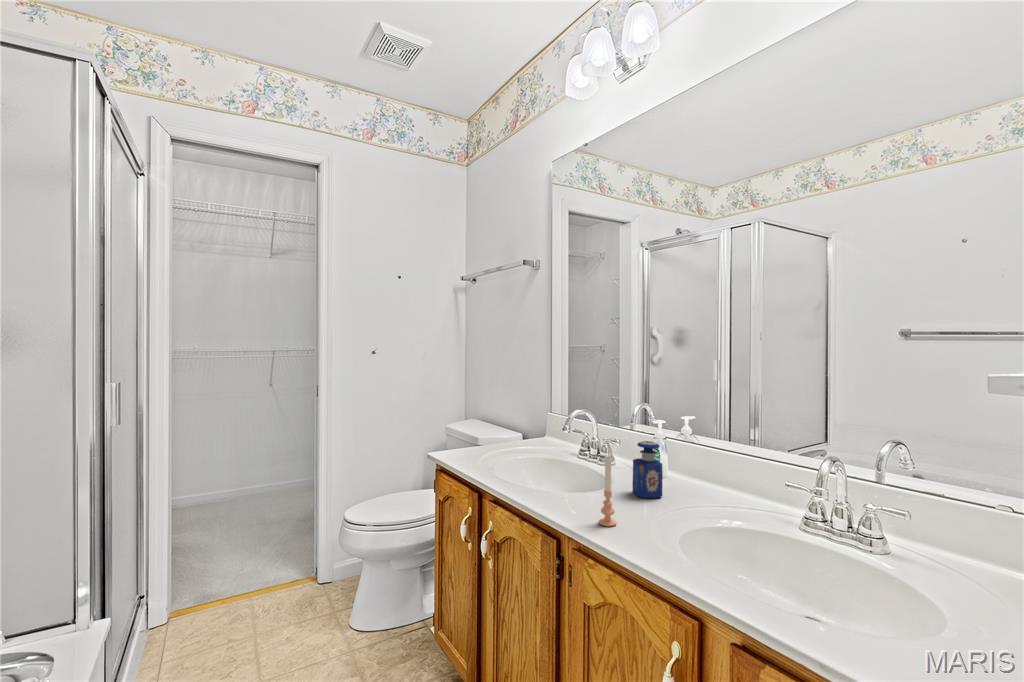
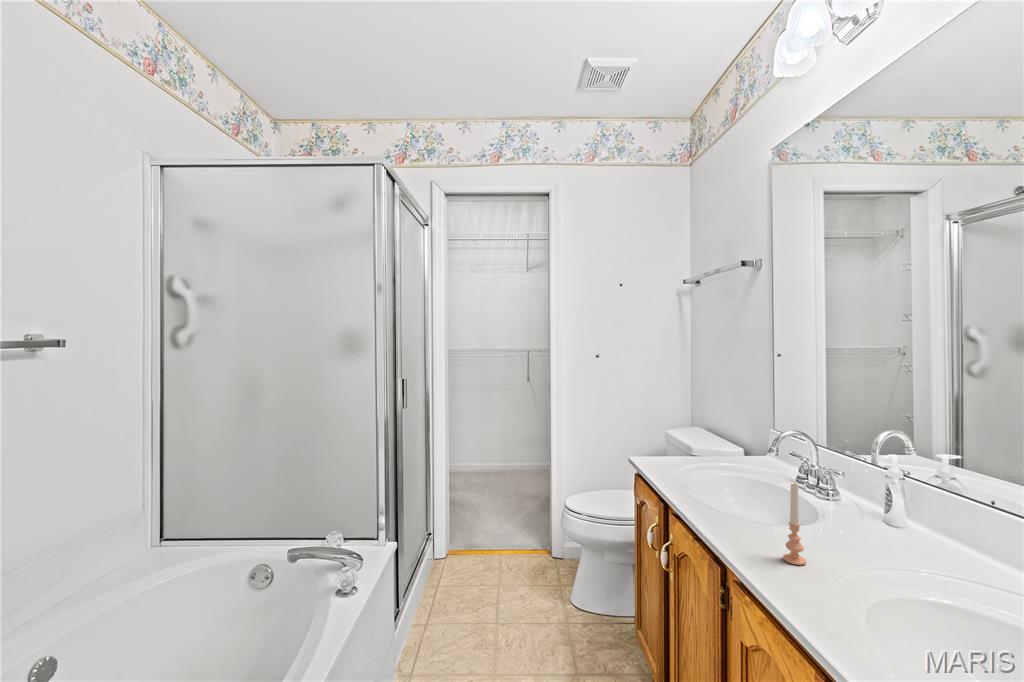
perfume bottle: present [633,441,663,498] -> none [853,473,896,546]

